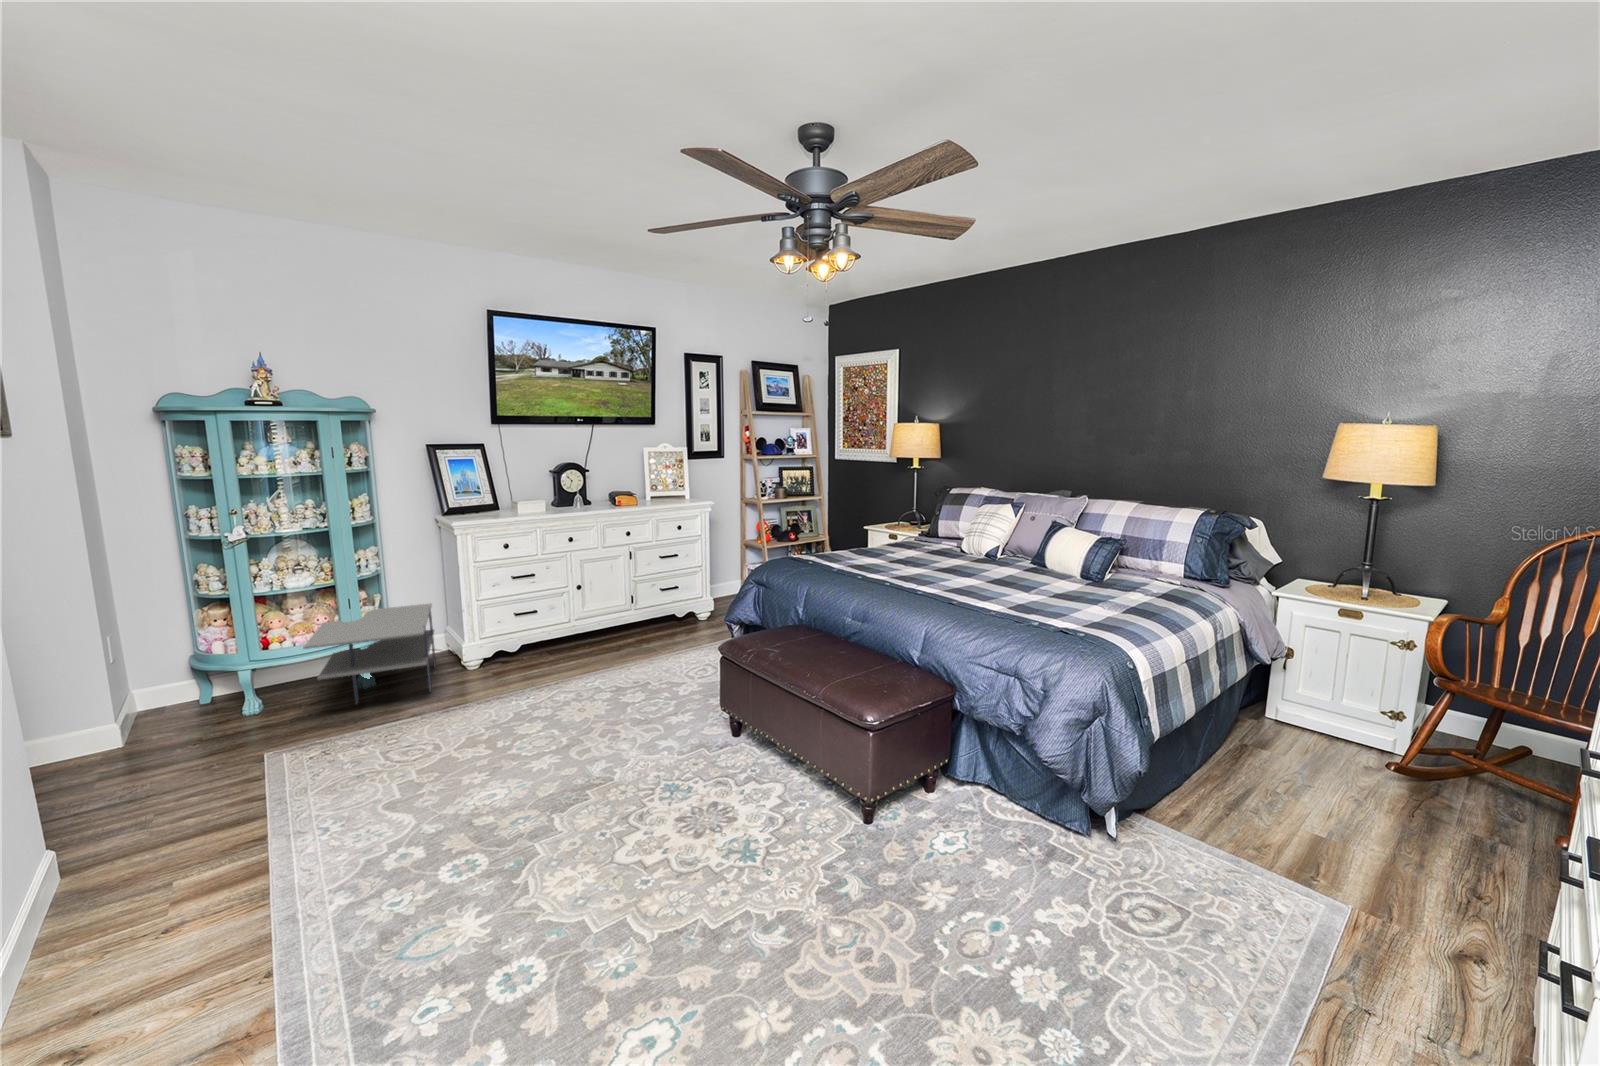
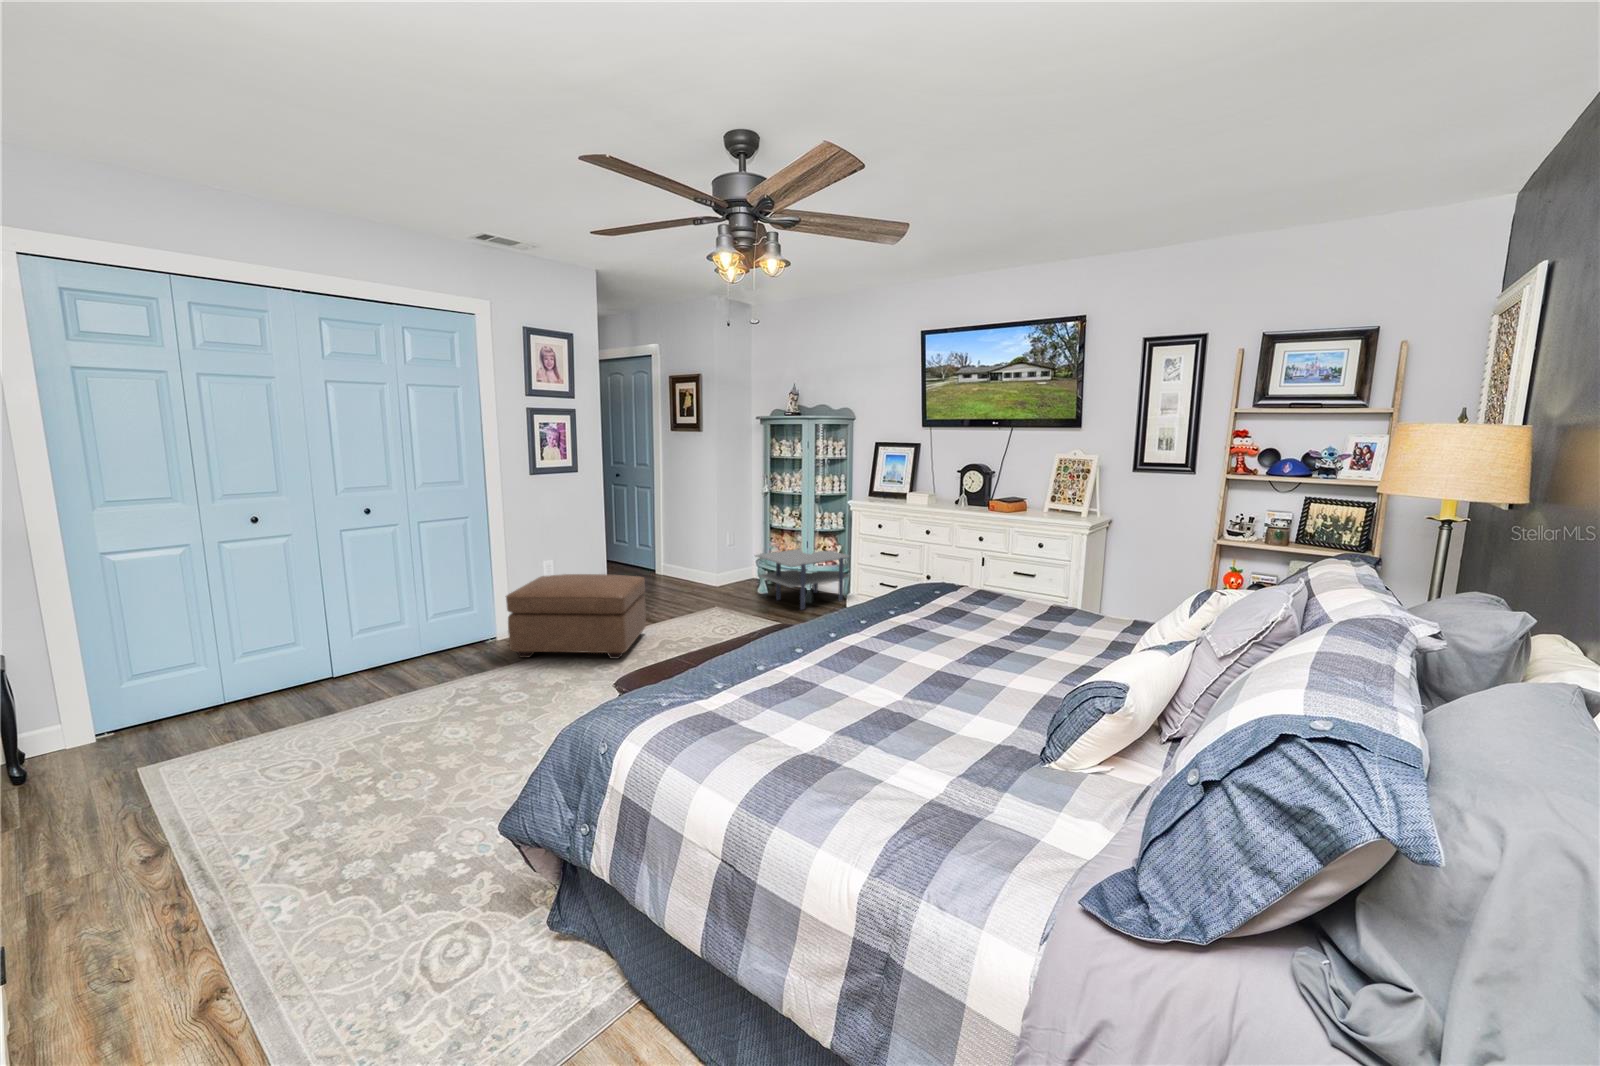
ottoman: none [70,721,468,1011] -> present [506,574,646,659]

